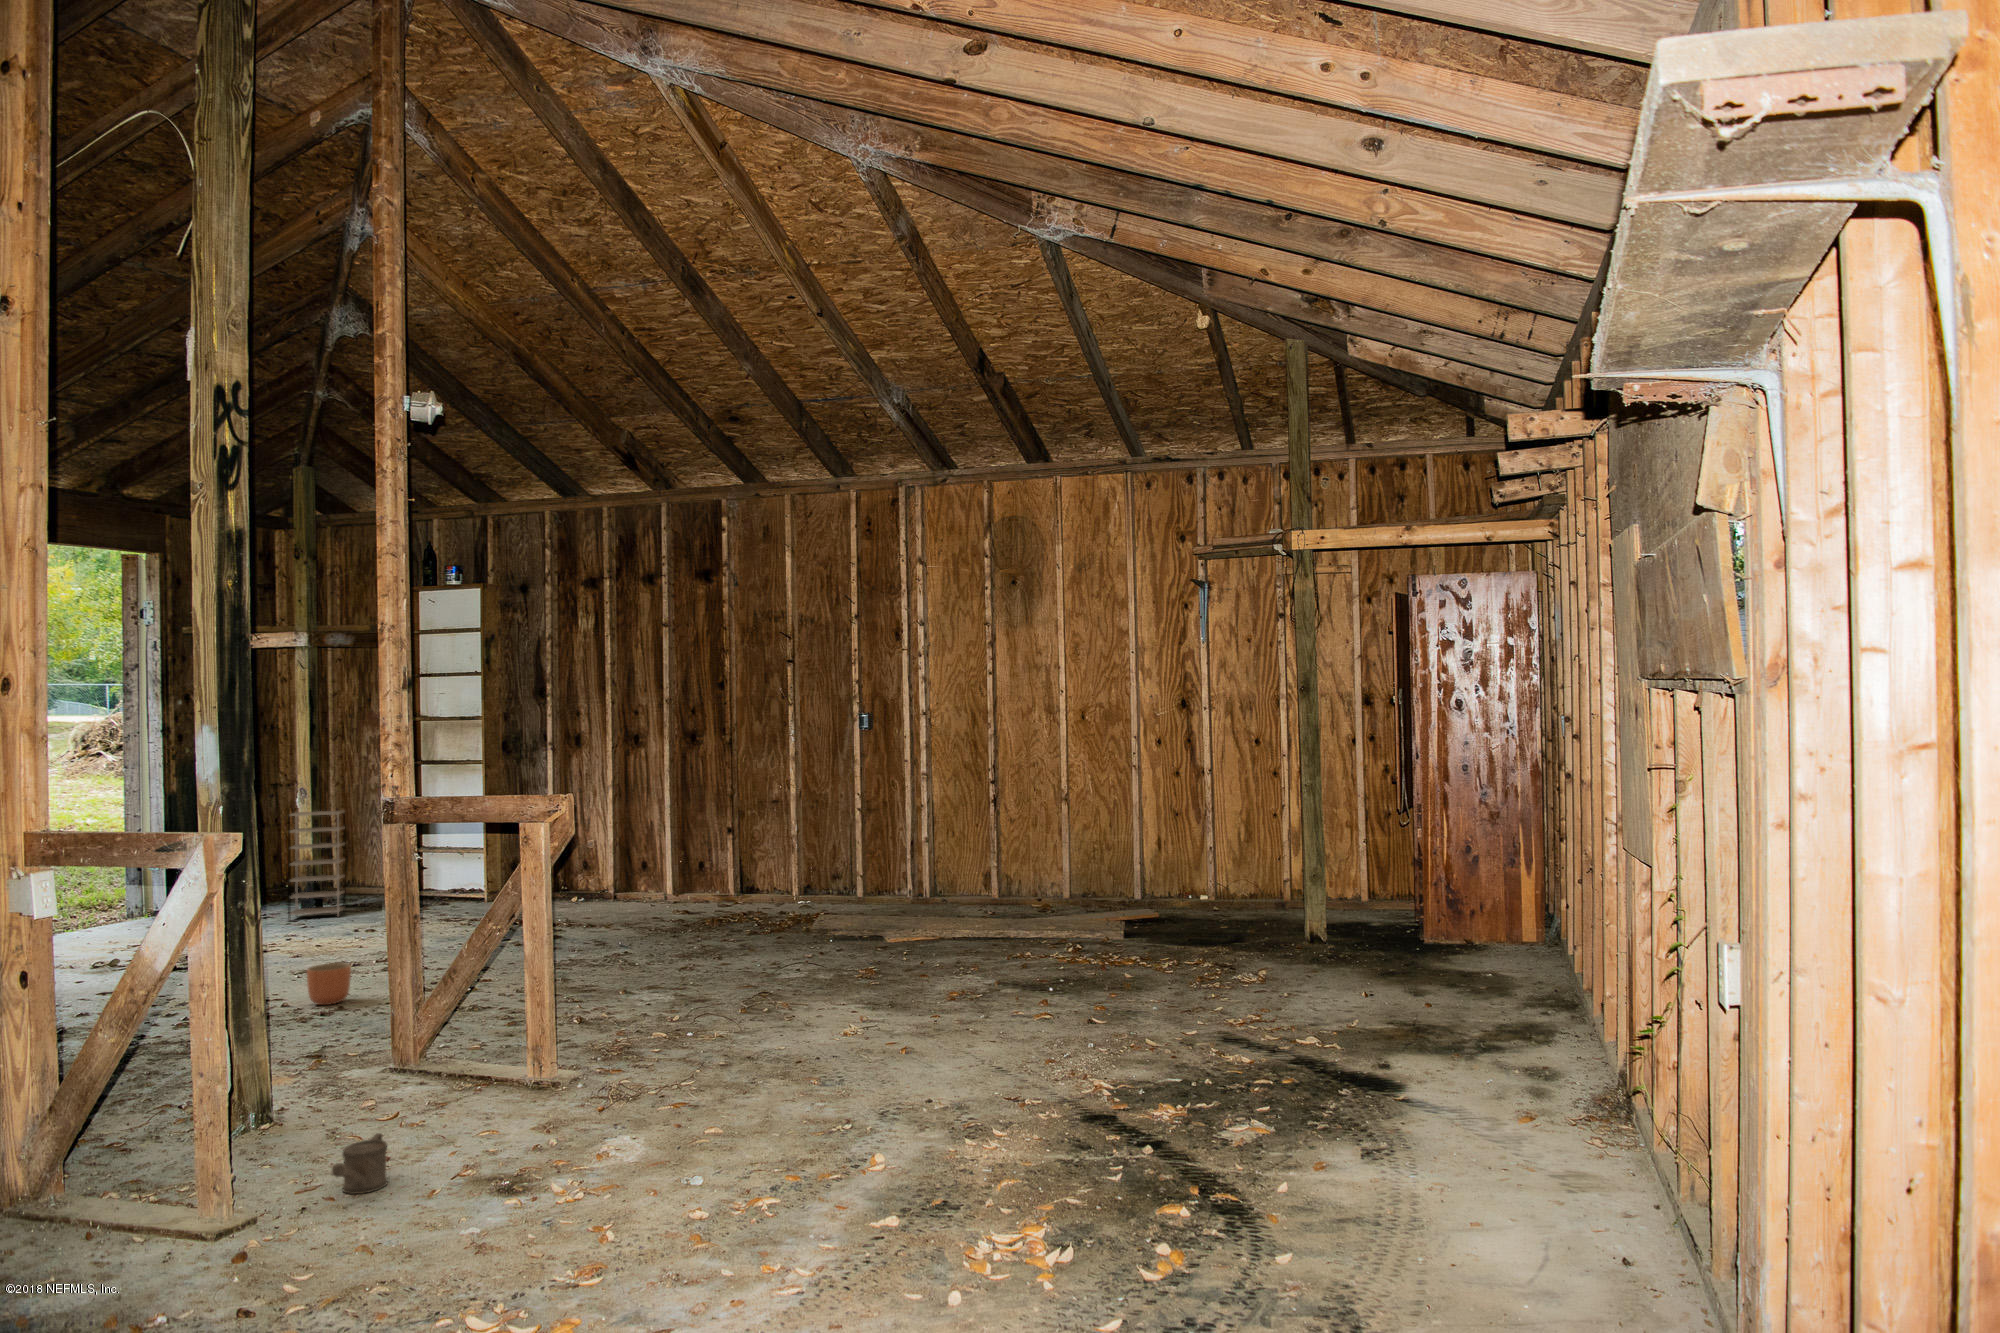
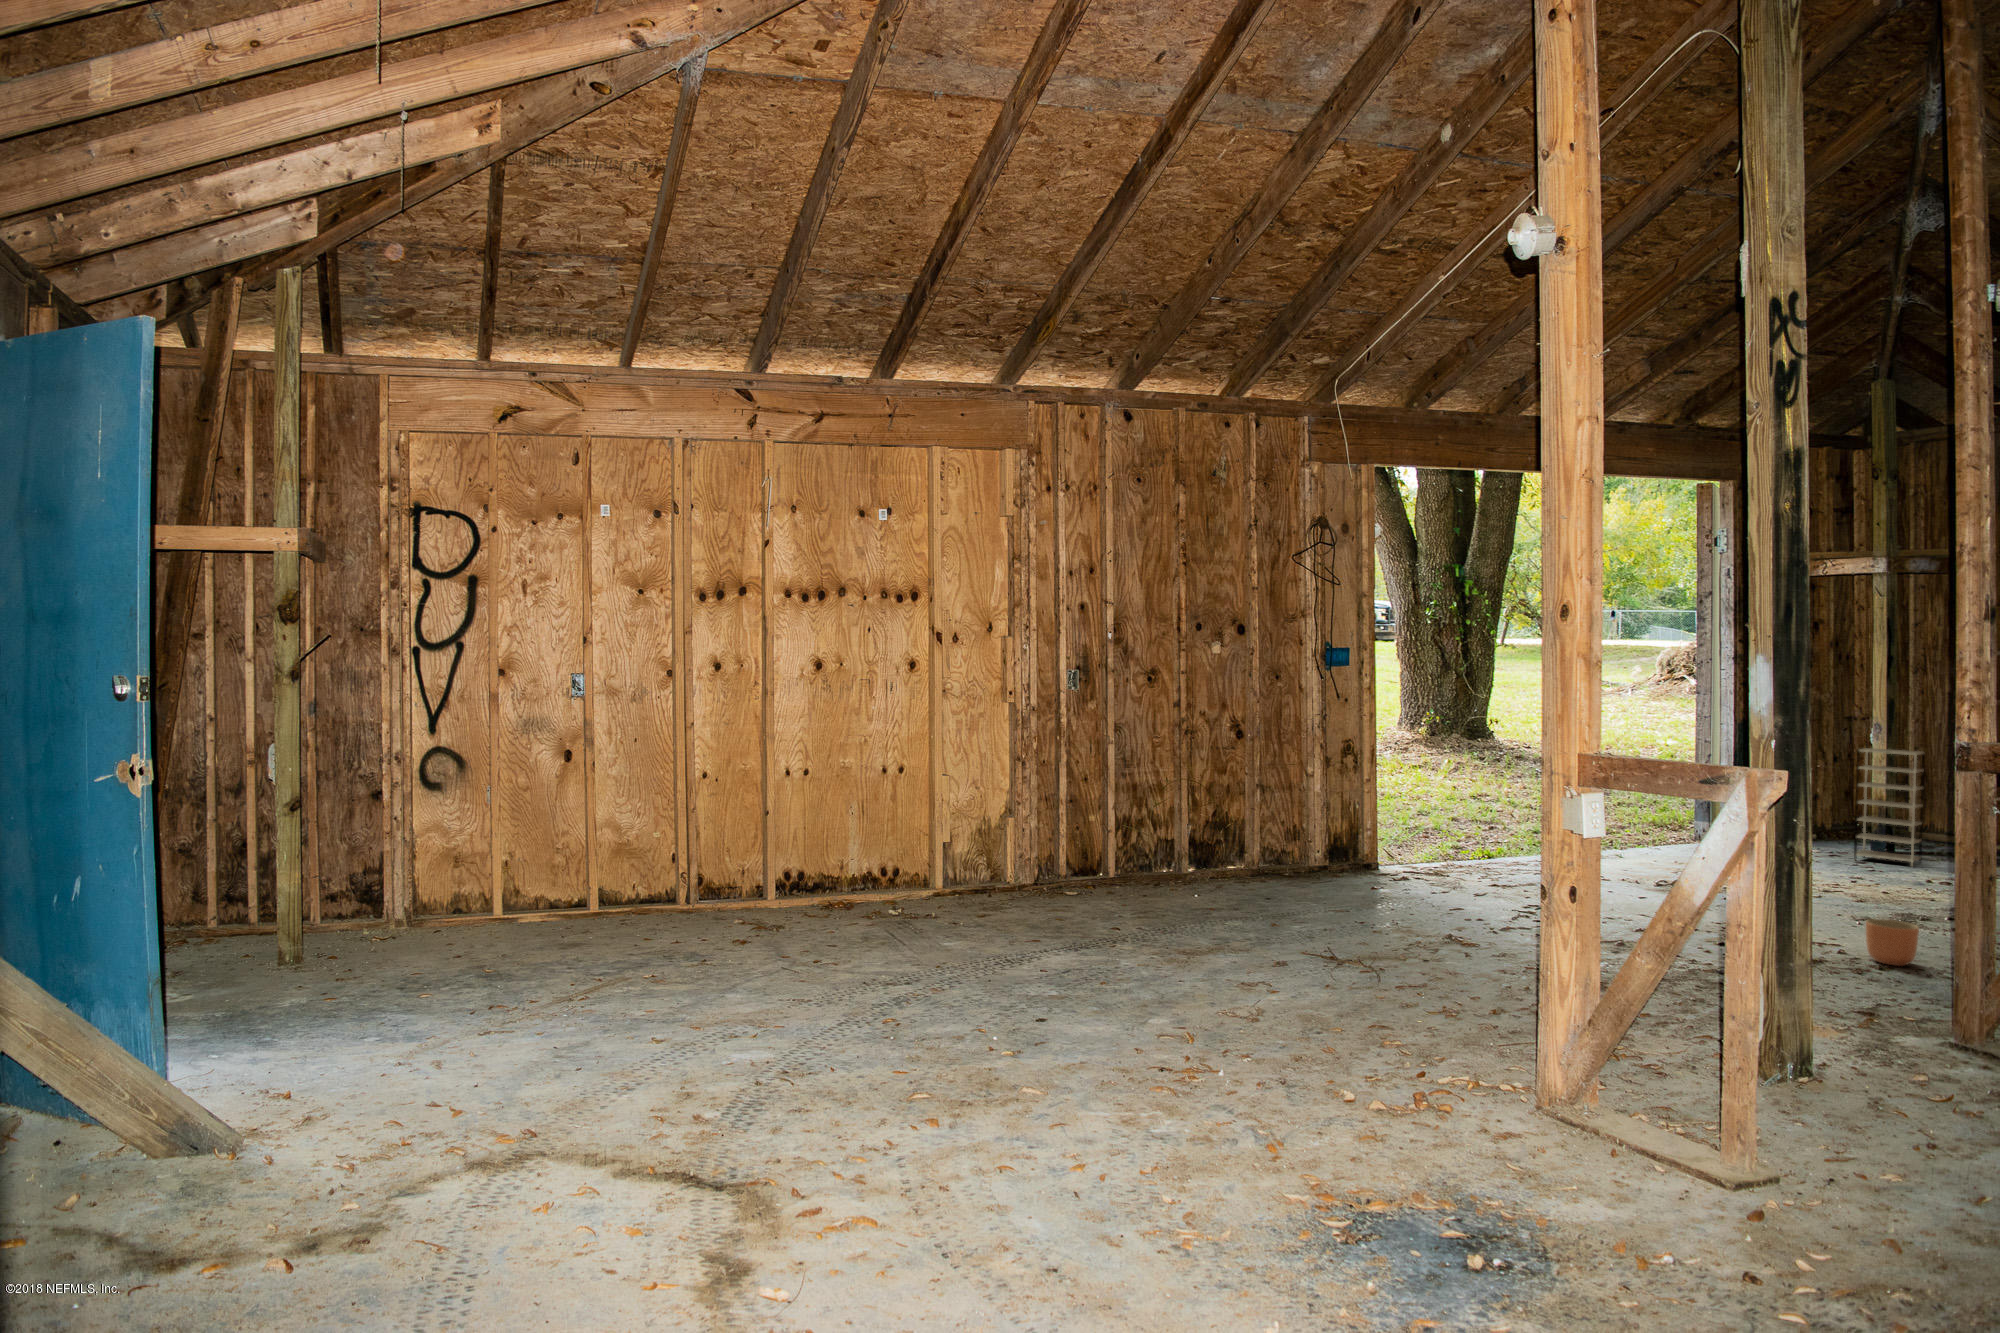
watering can: present [332,1133,388,1194] -> none [1870,1141,1944,1208]

